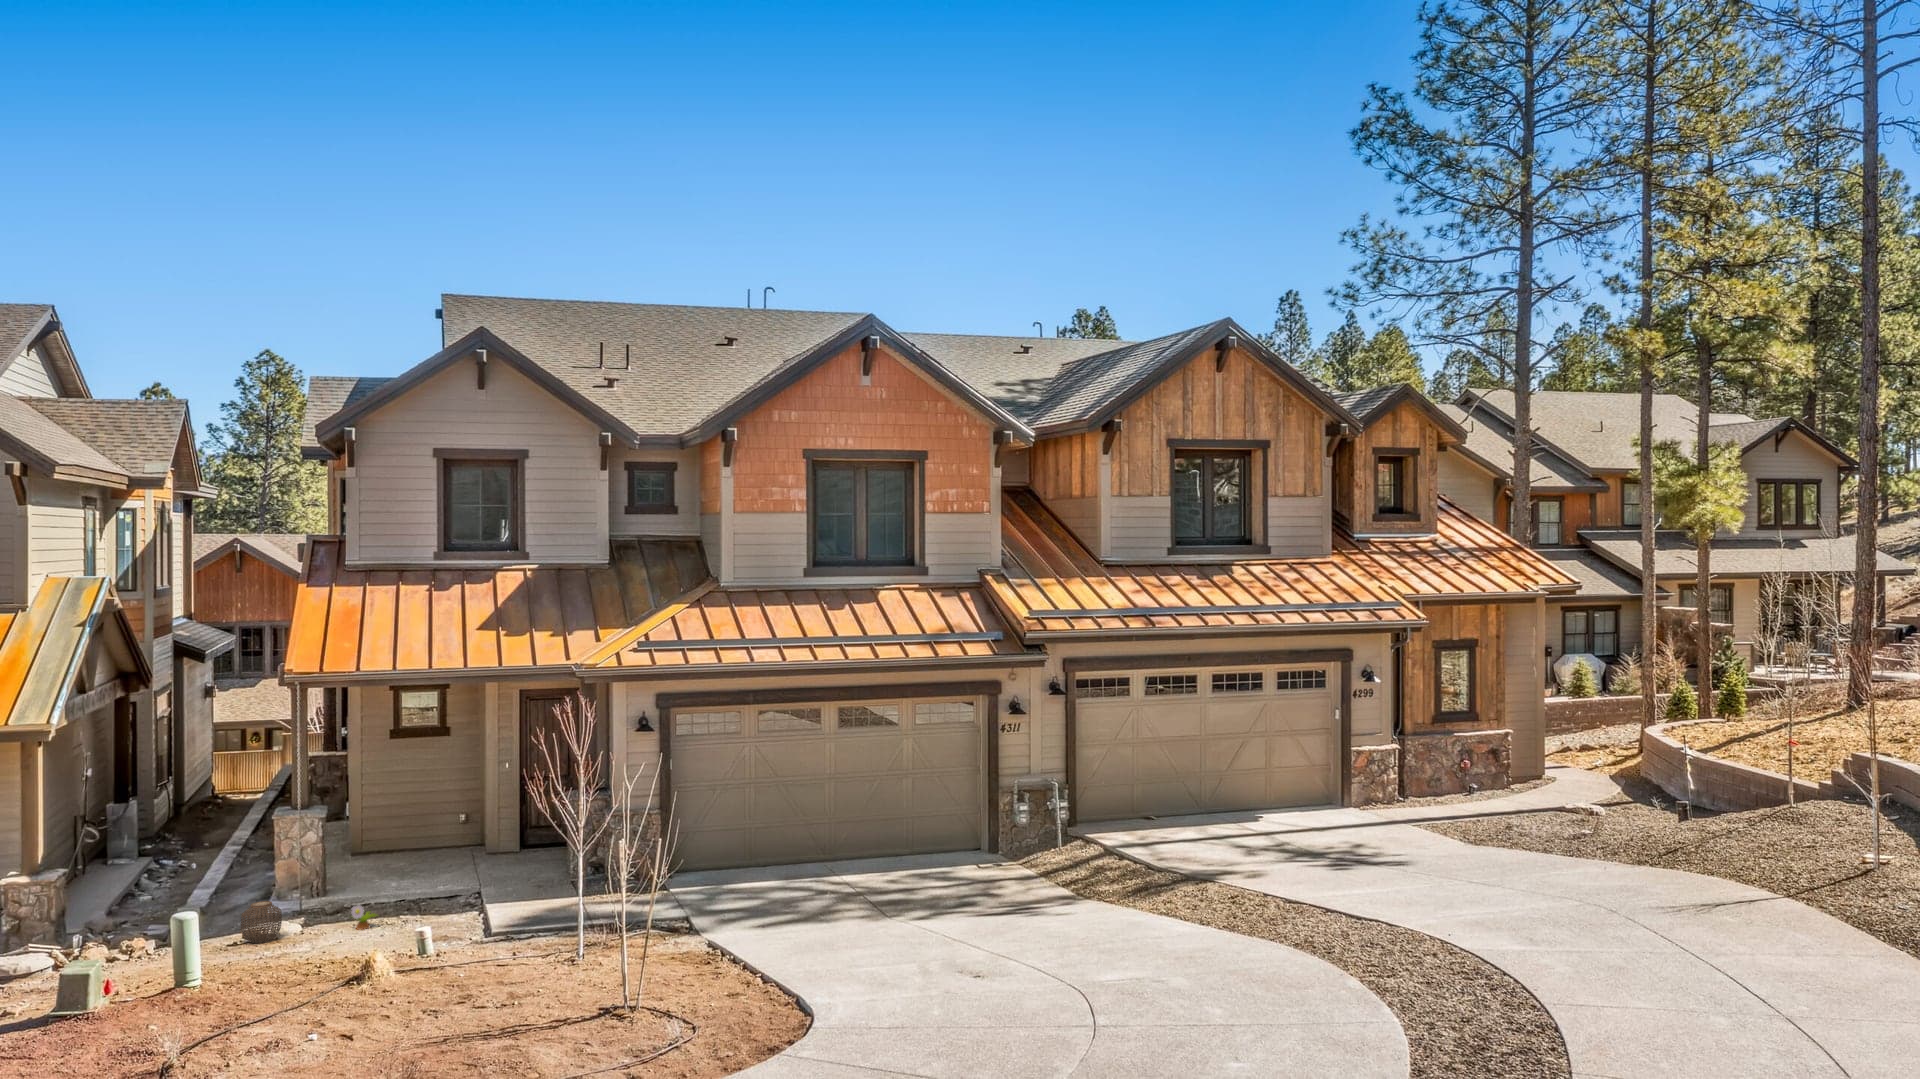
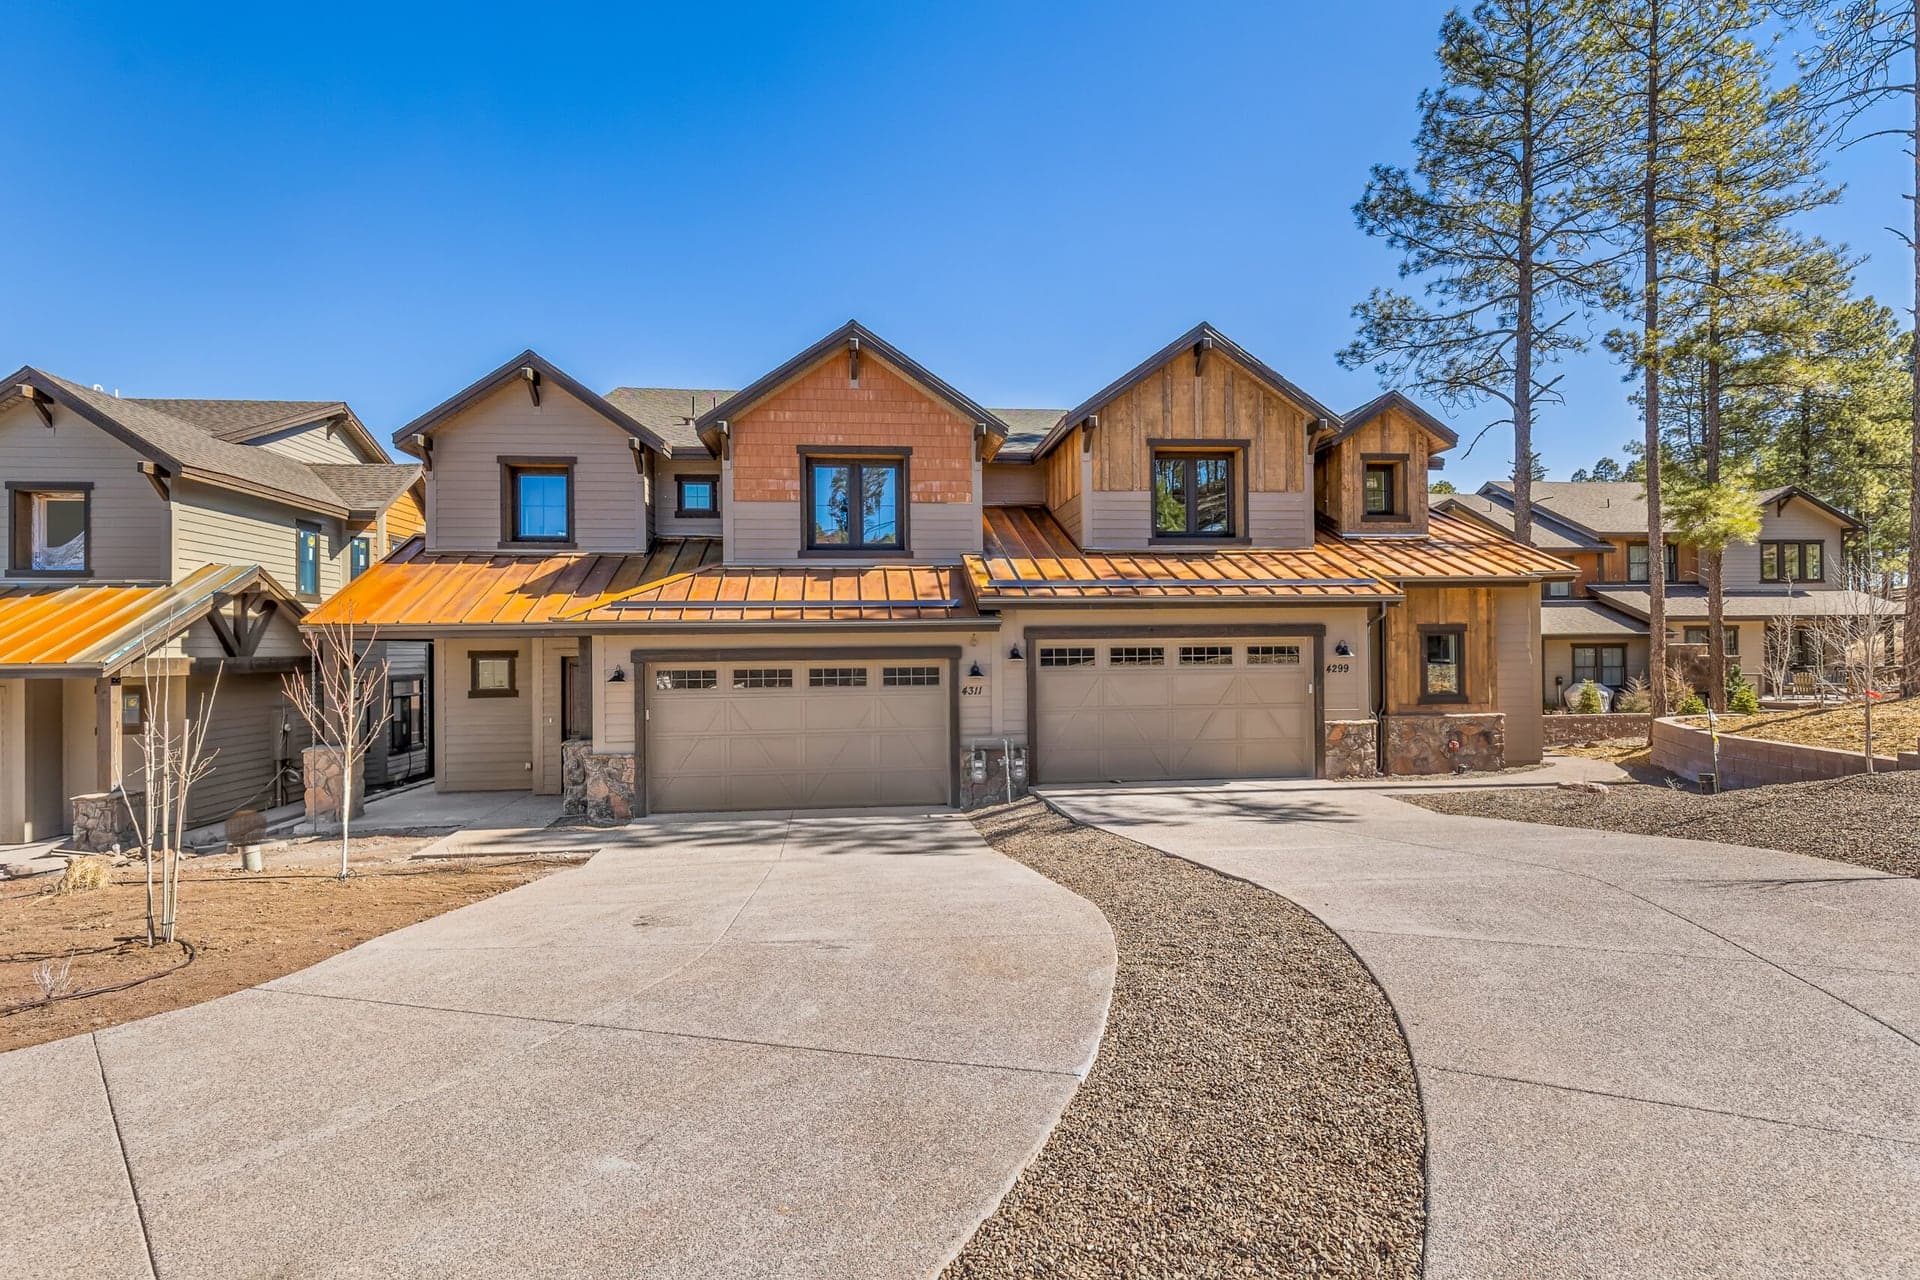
decorative plant: present [352,905,376,930] -> none [325,817,352,840]

